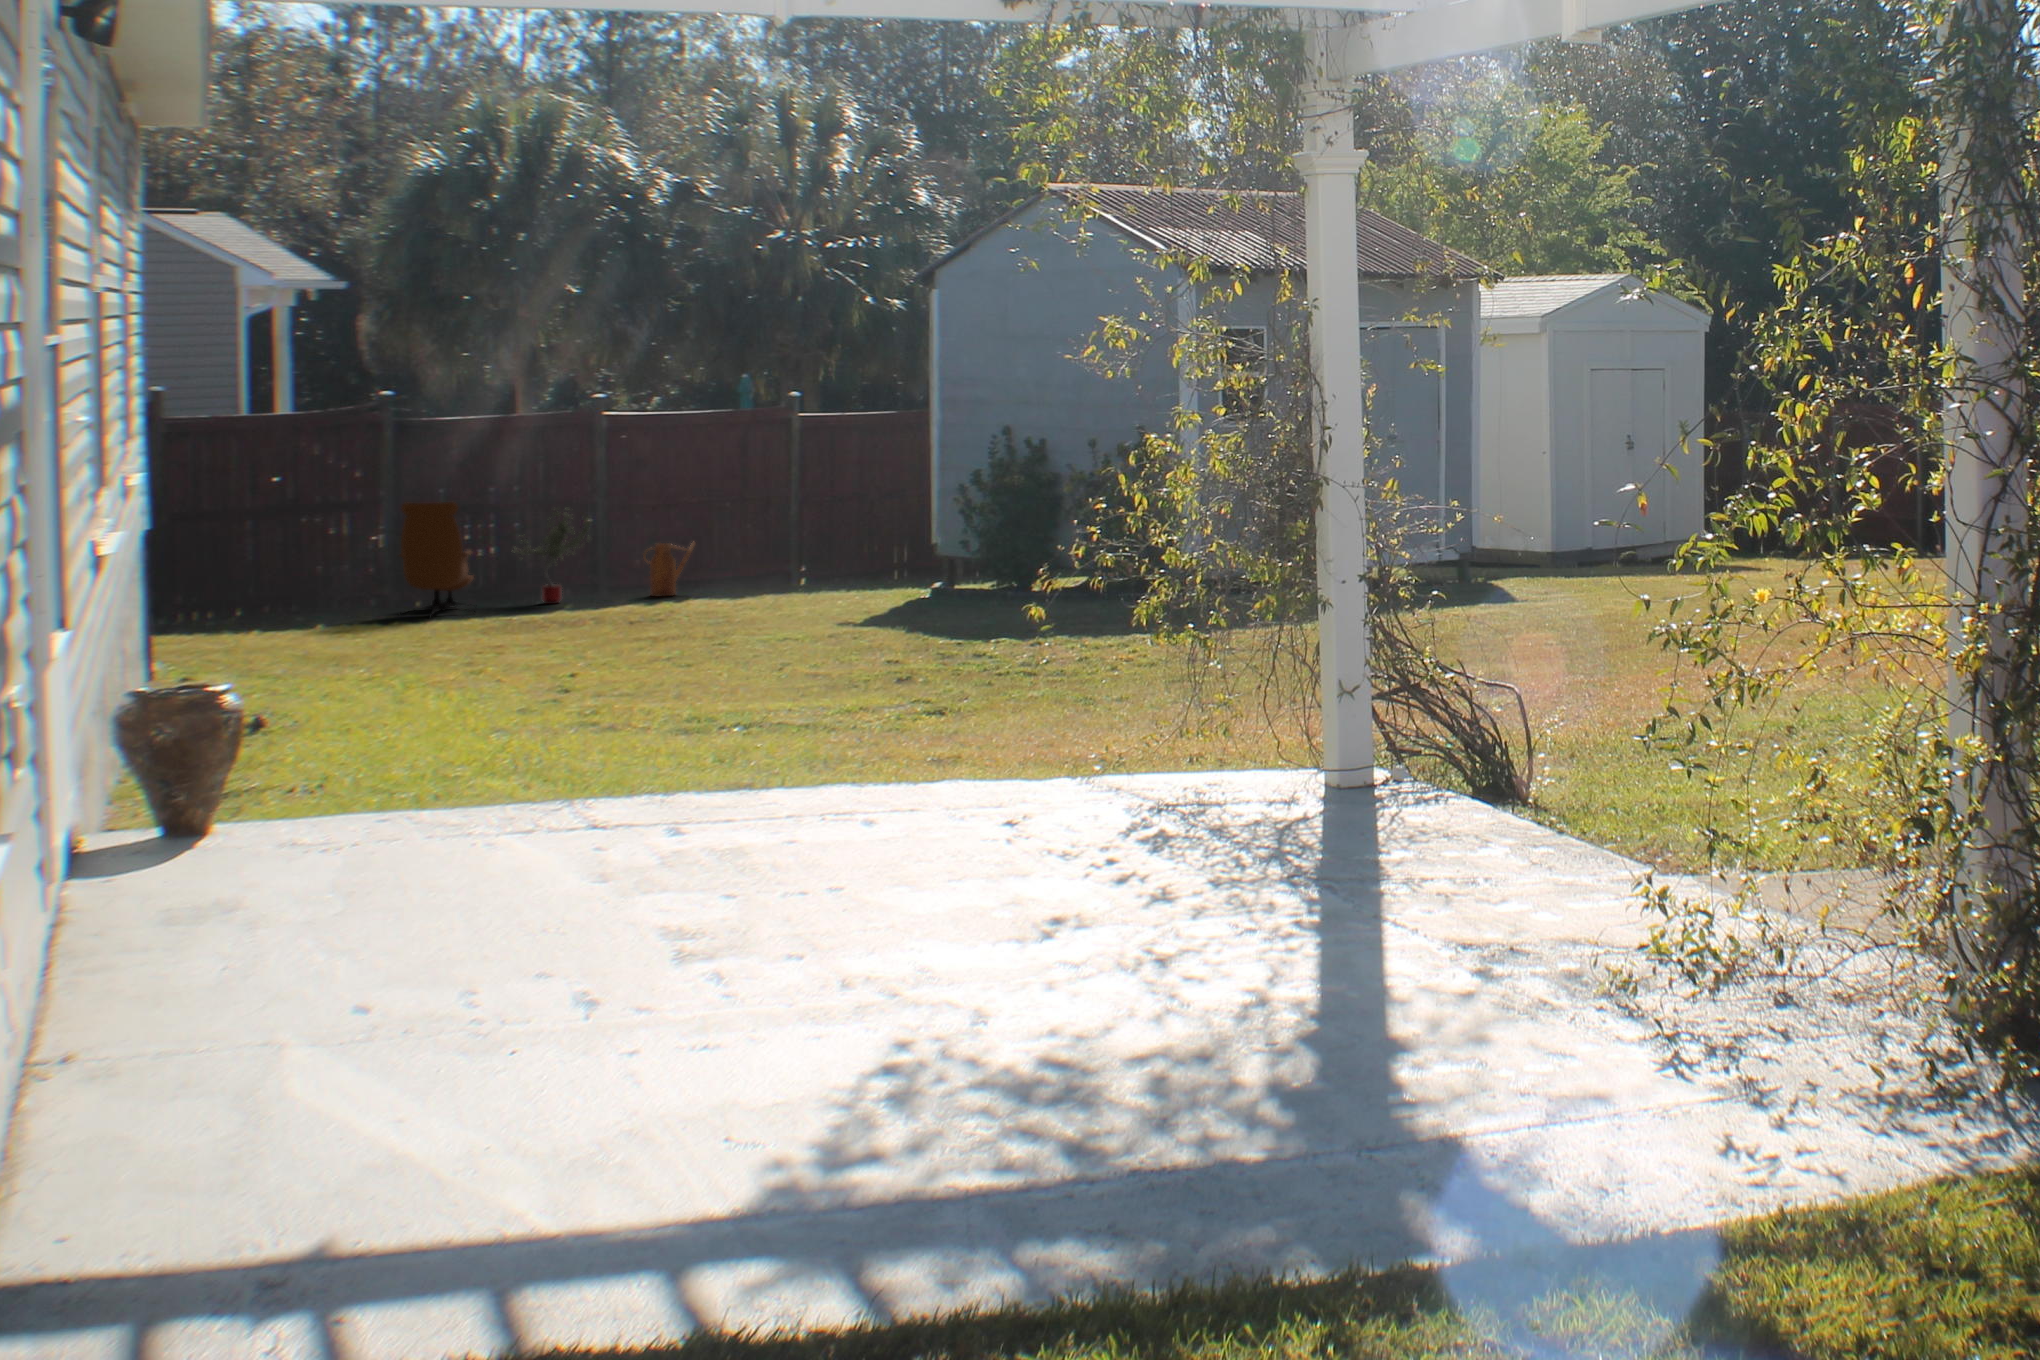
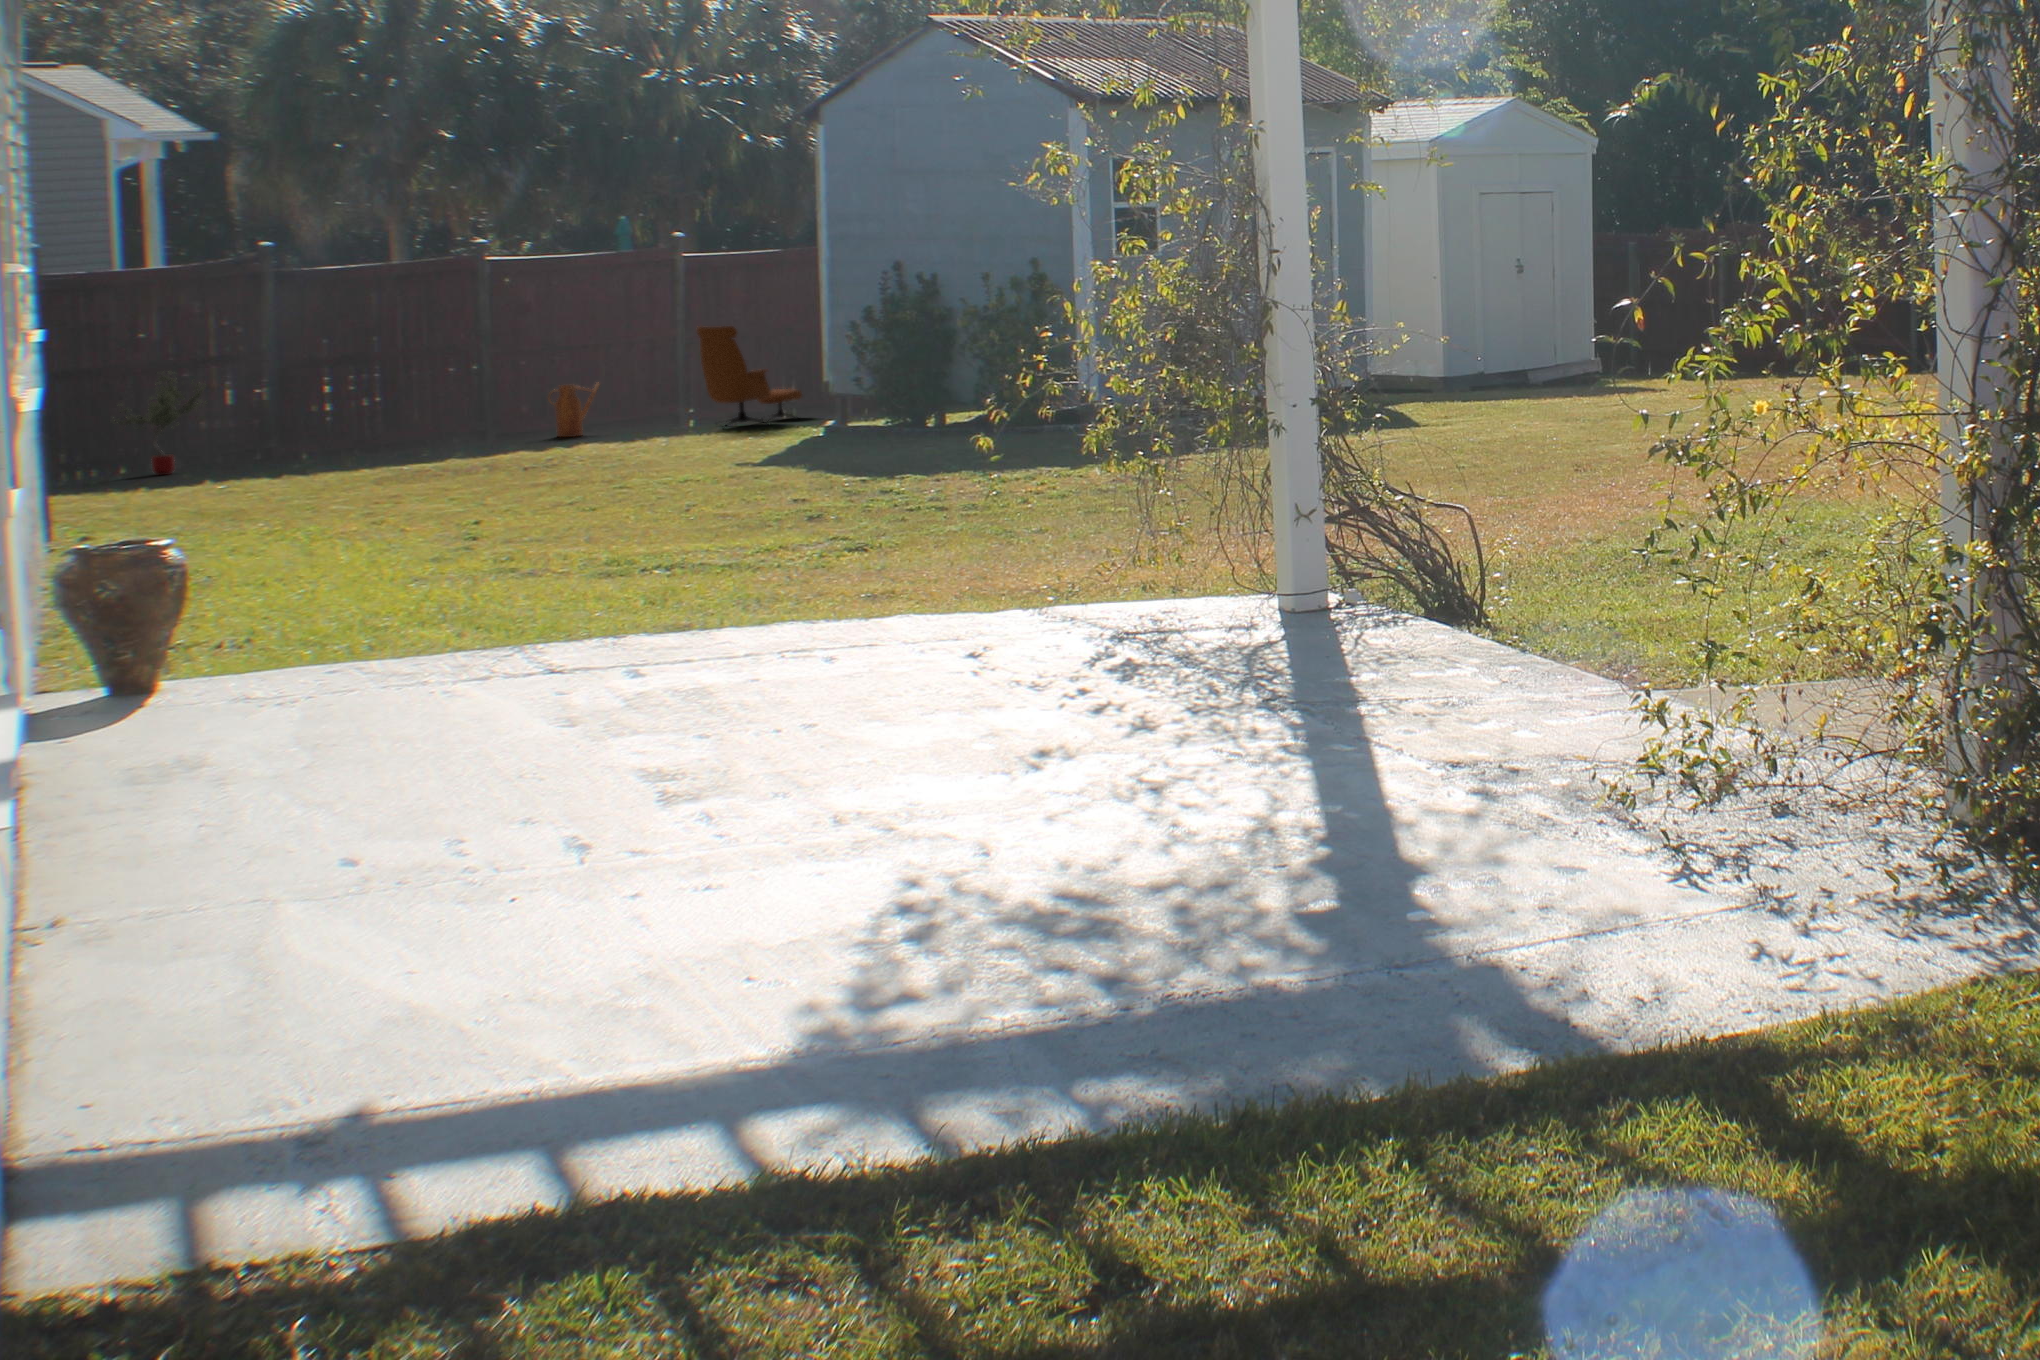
lounge chair: present [400,502,473,616] -> present [696,326,802,423]
potted tree: present [512,509,591,604] -> present [113,372,208,475]

